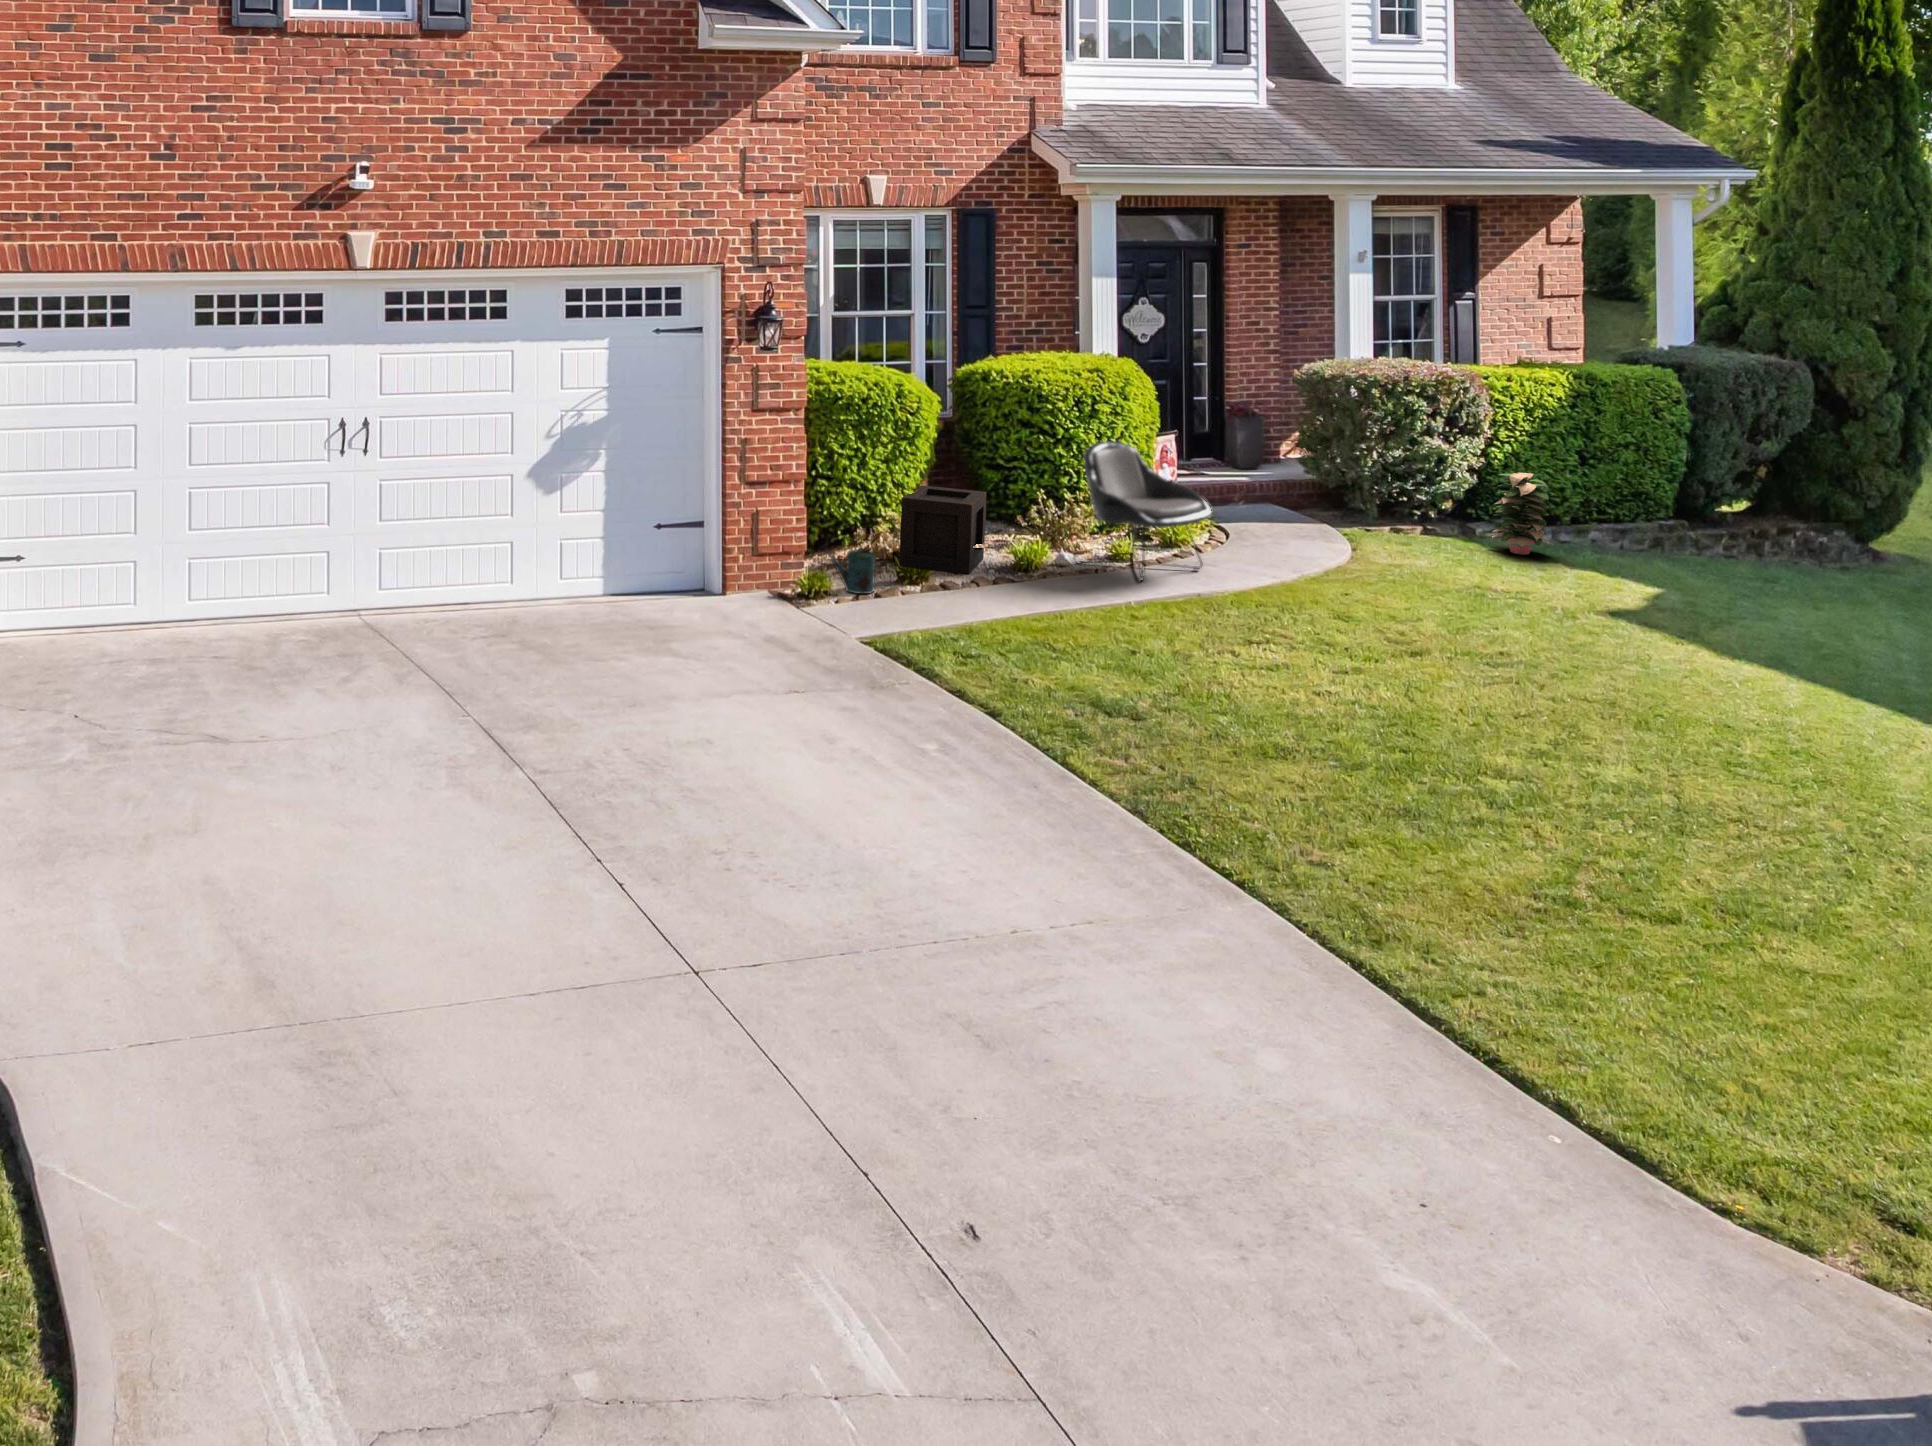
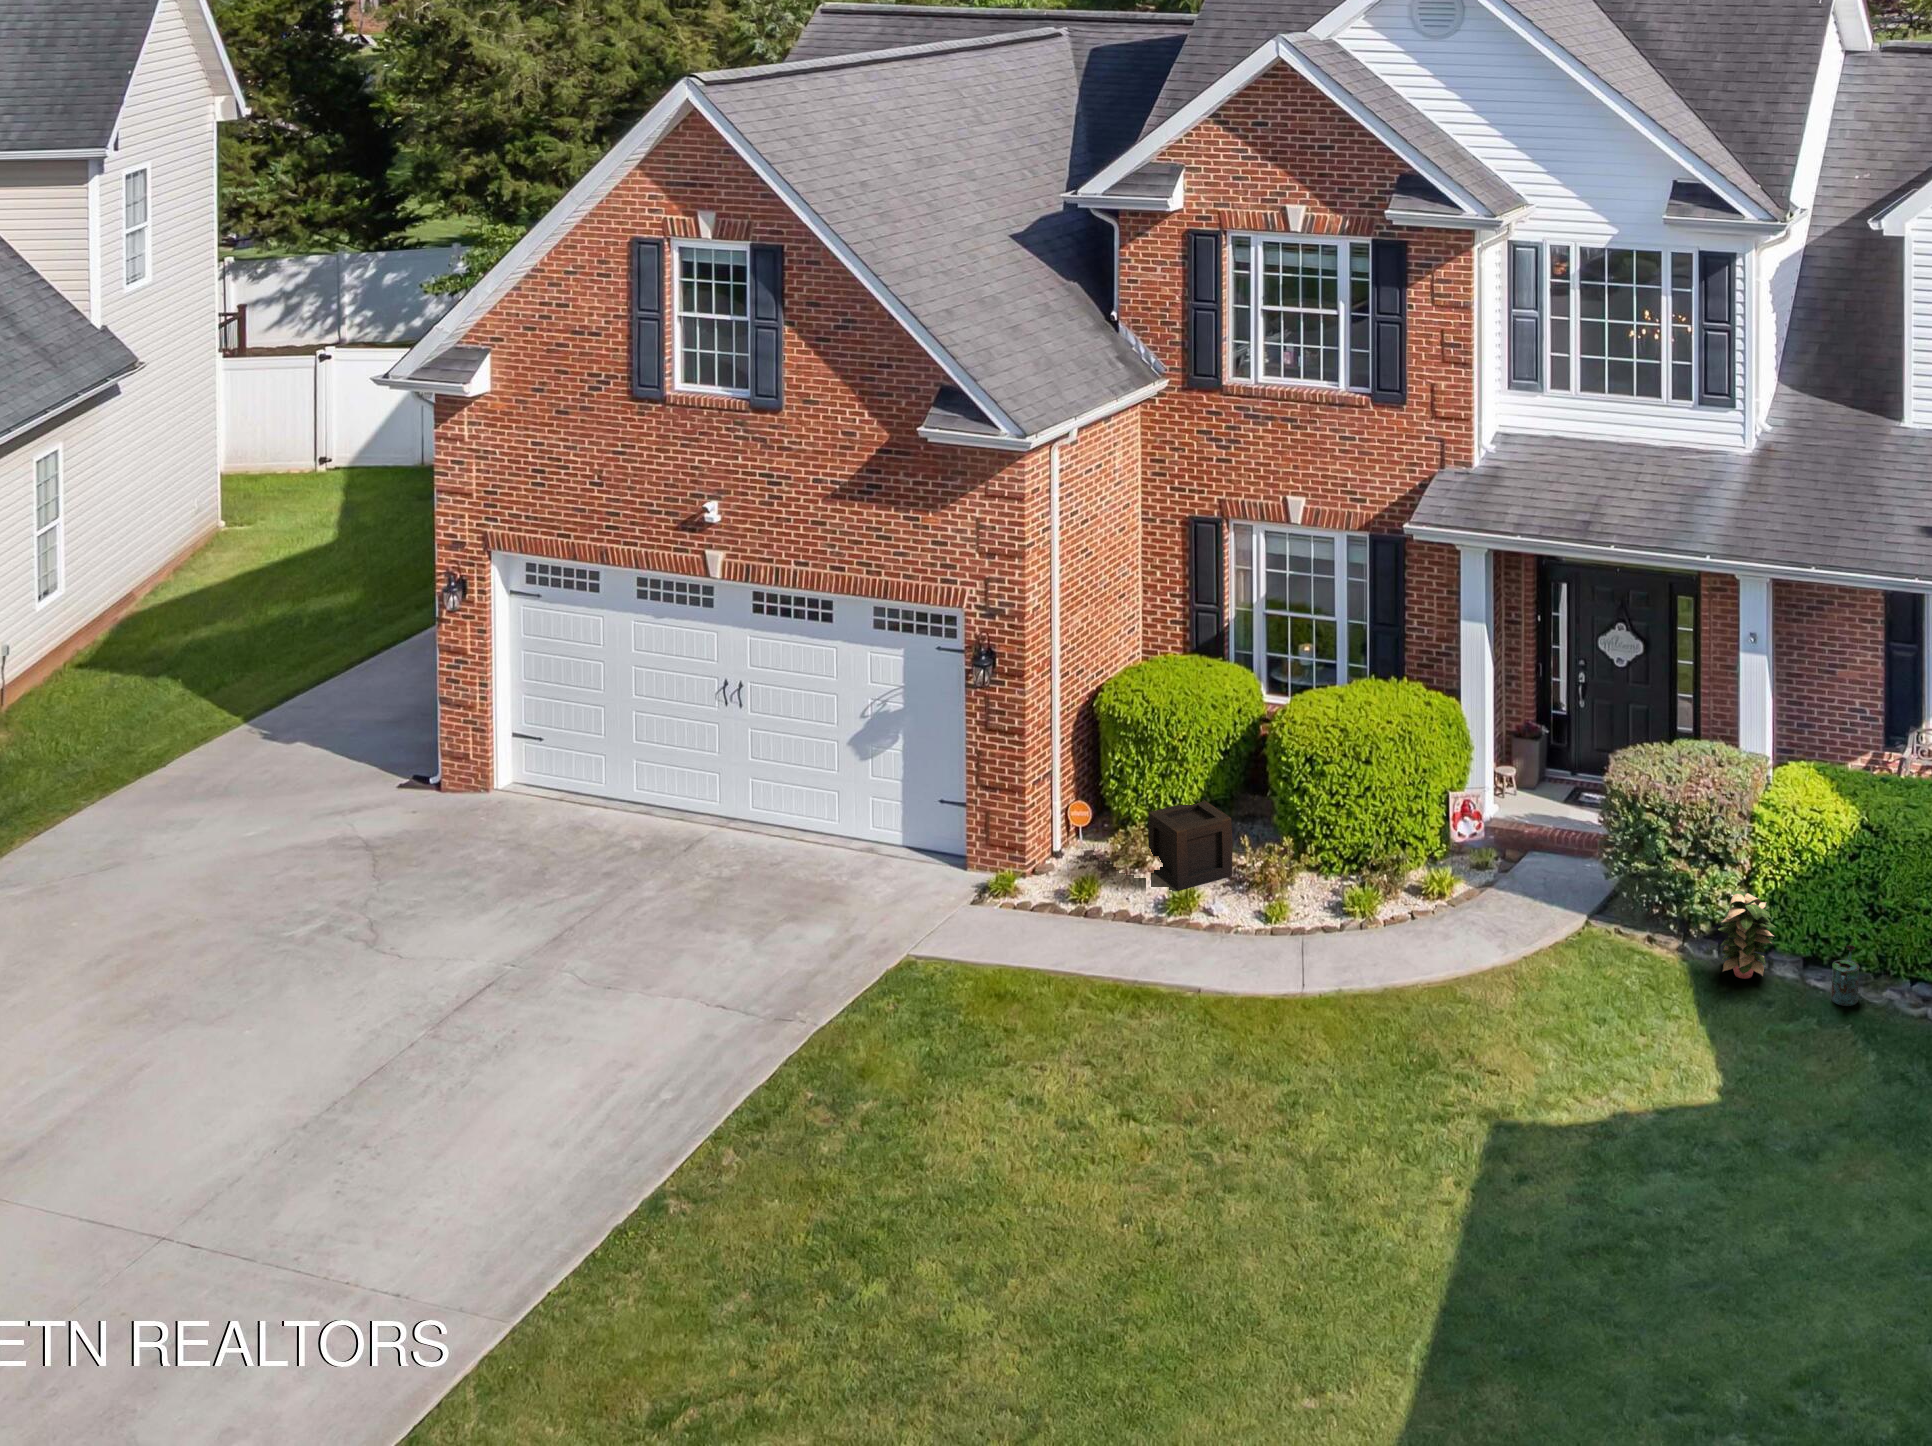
lounge chair: present [1074,441,1212,580] -> none [1284,792,1386,931]
watering can: present [821,544,884,594] -> present [1831,945,1859,1006]

